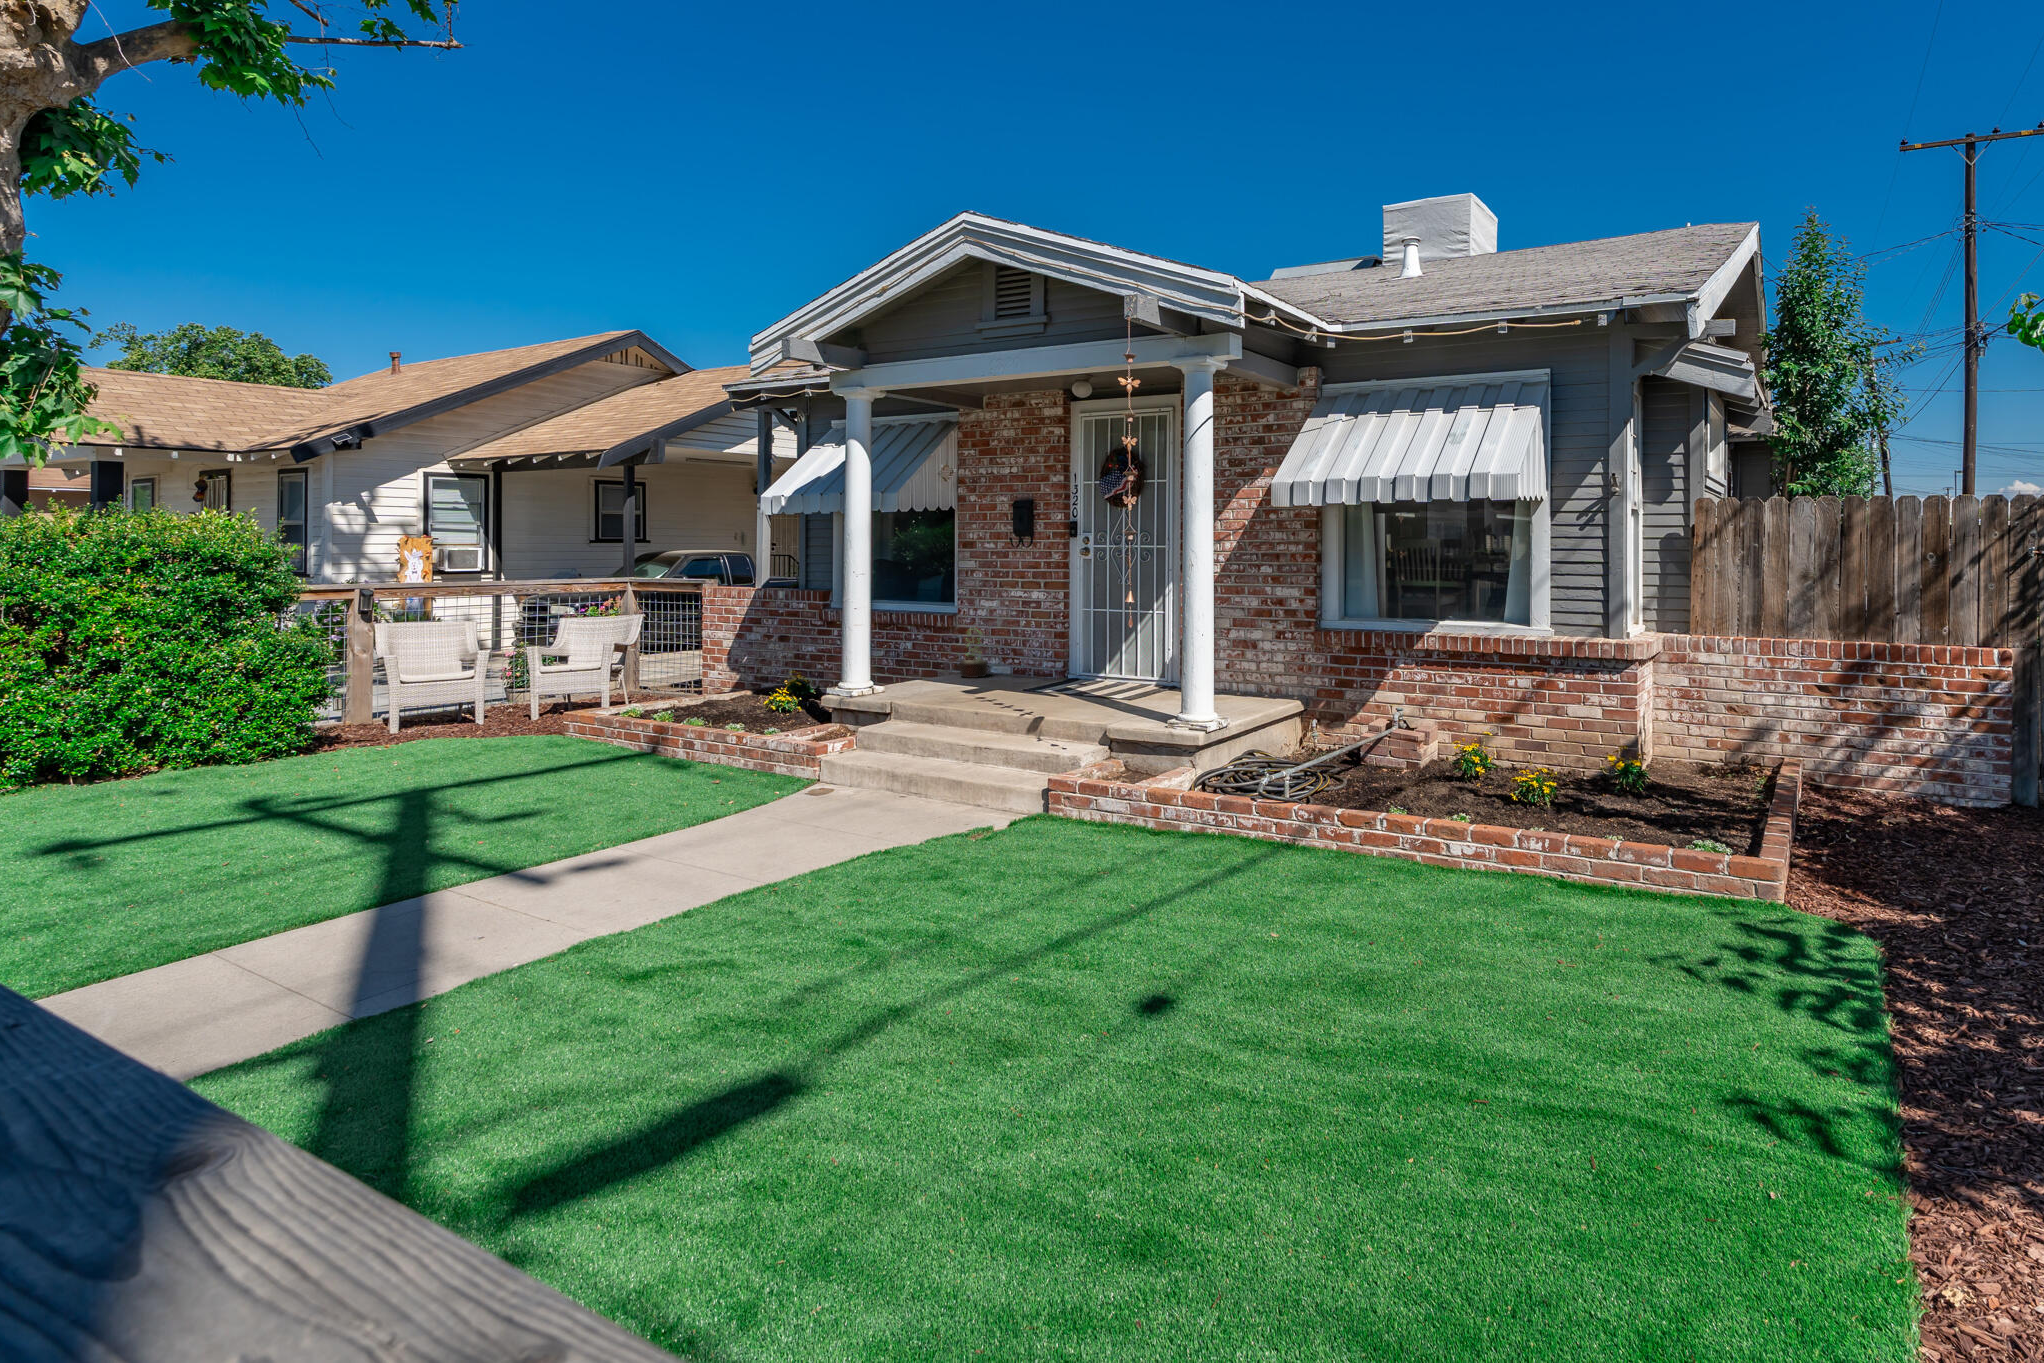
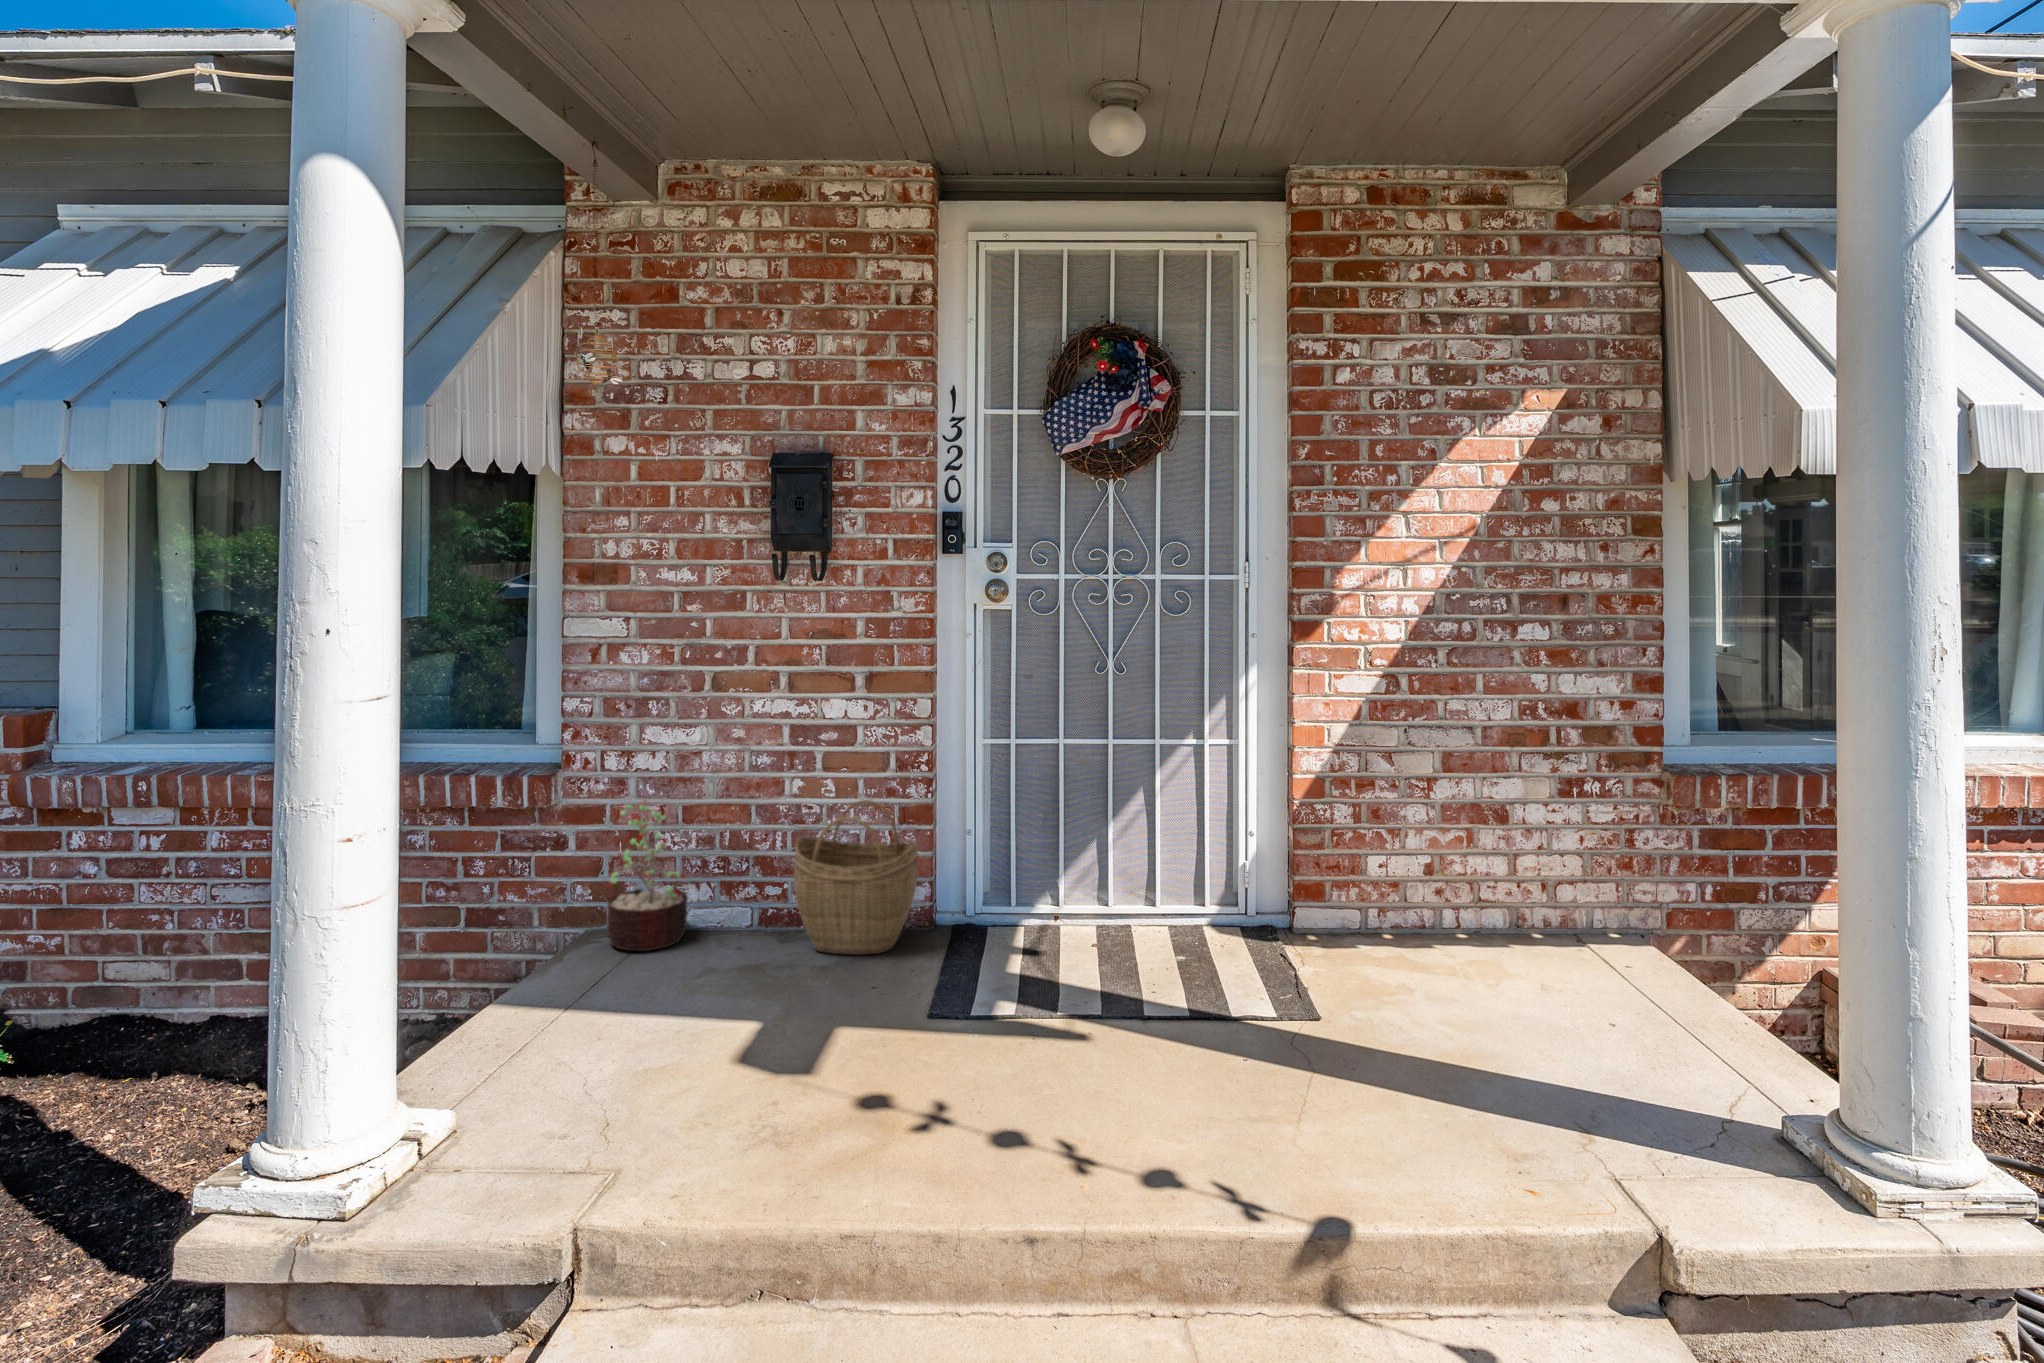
woven basket: none [1009,630,1054,683] -> present [794,800,918,955]

